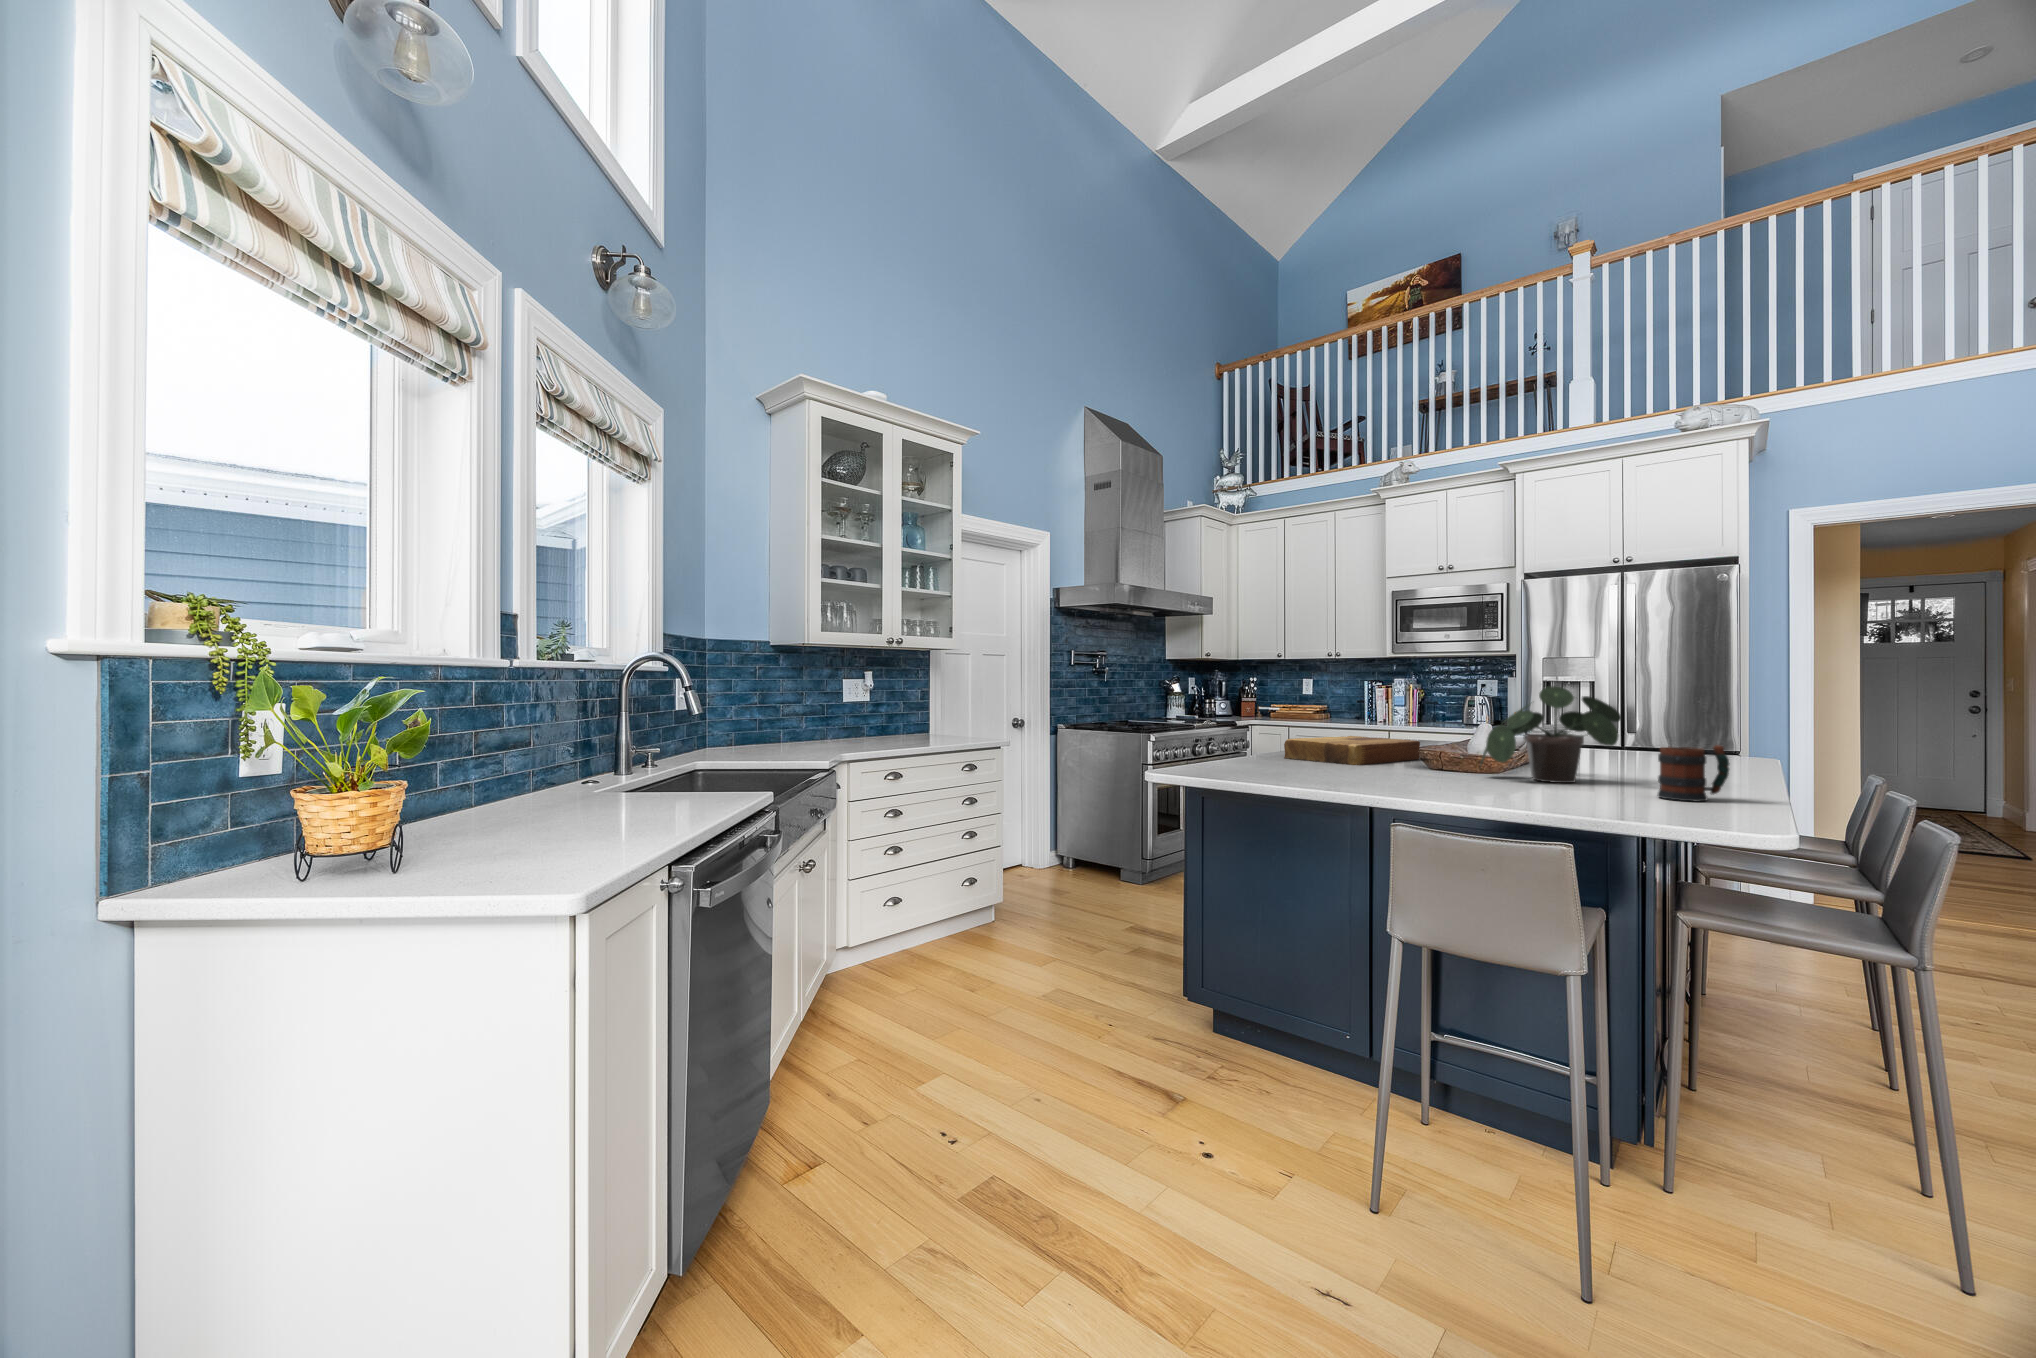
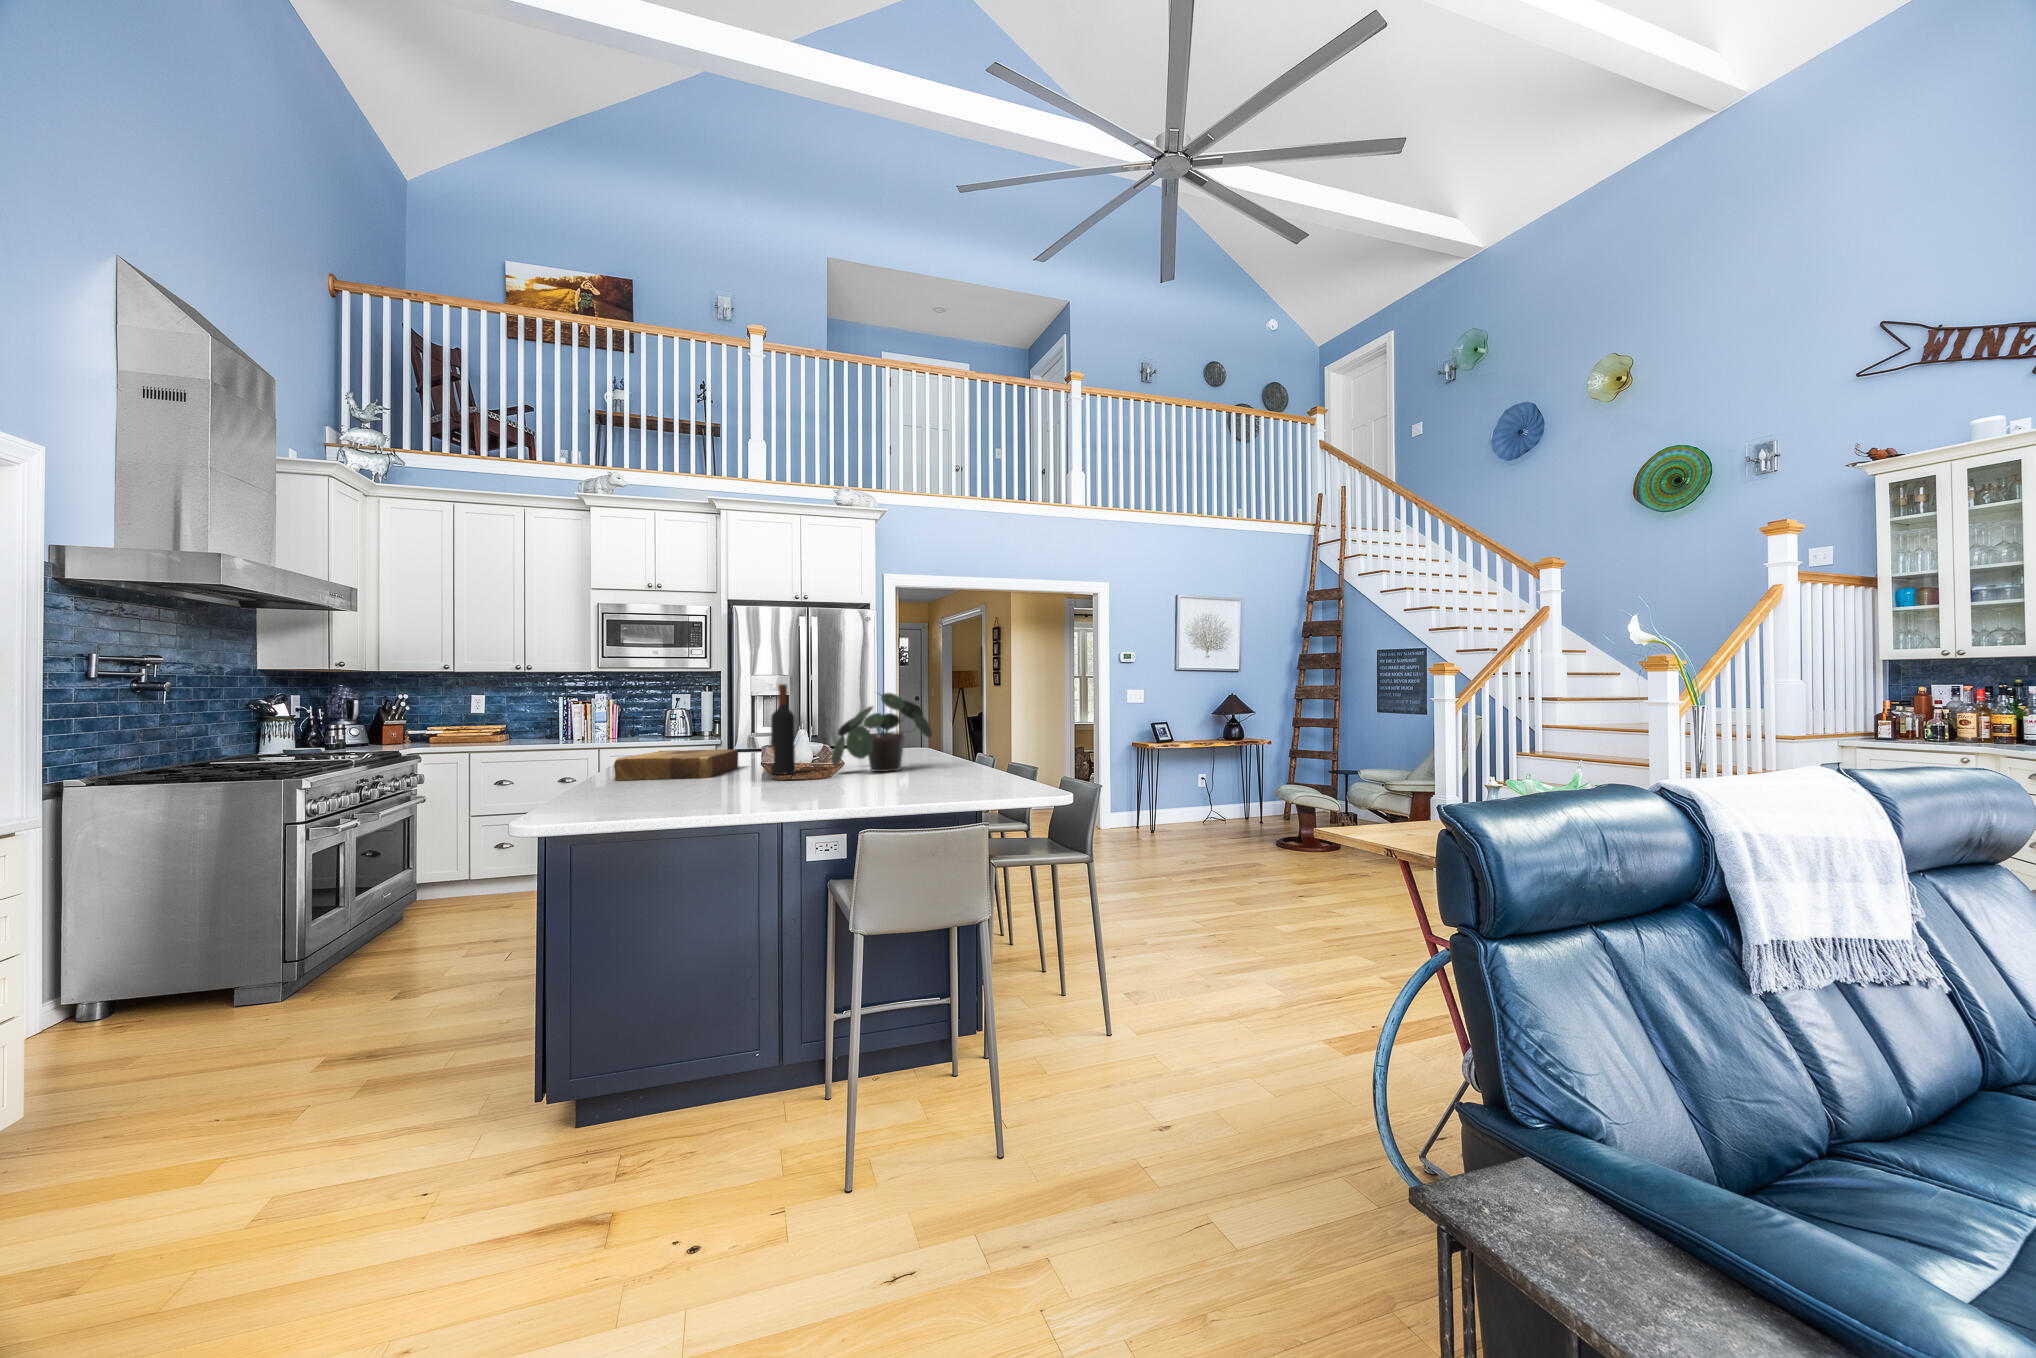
wine bottle: none [1420,675,1447,771] -> present [771,684,795,775]
mug: present [1657,745,1730,801] -> none [969,731,1005,772]

